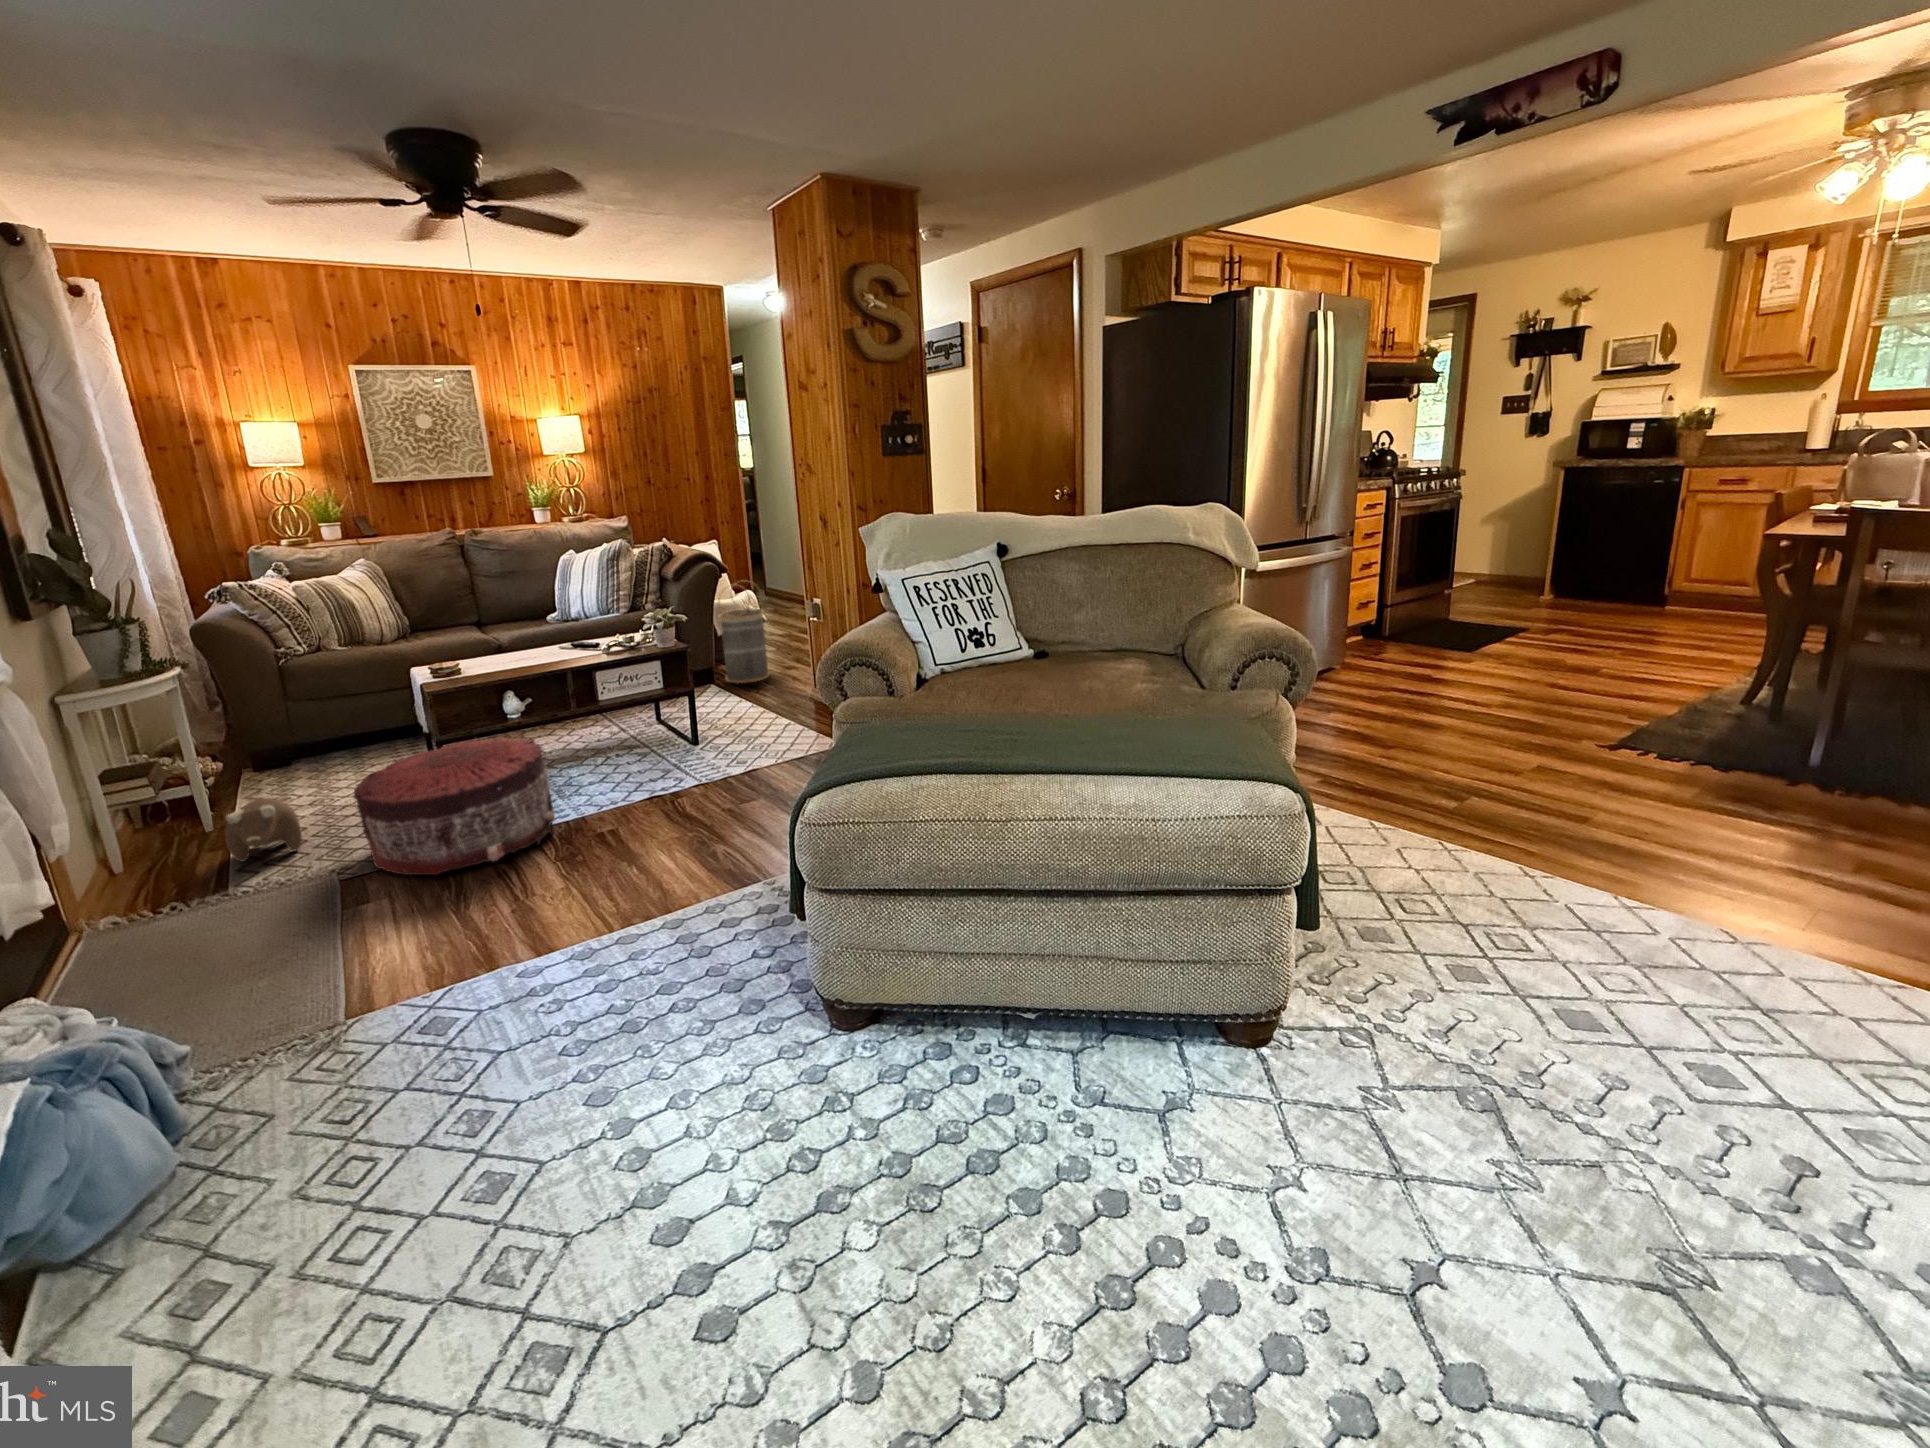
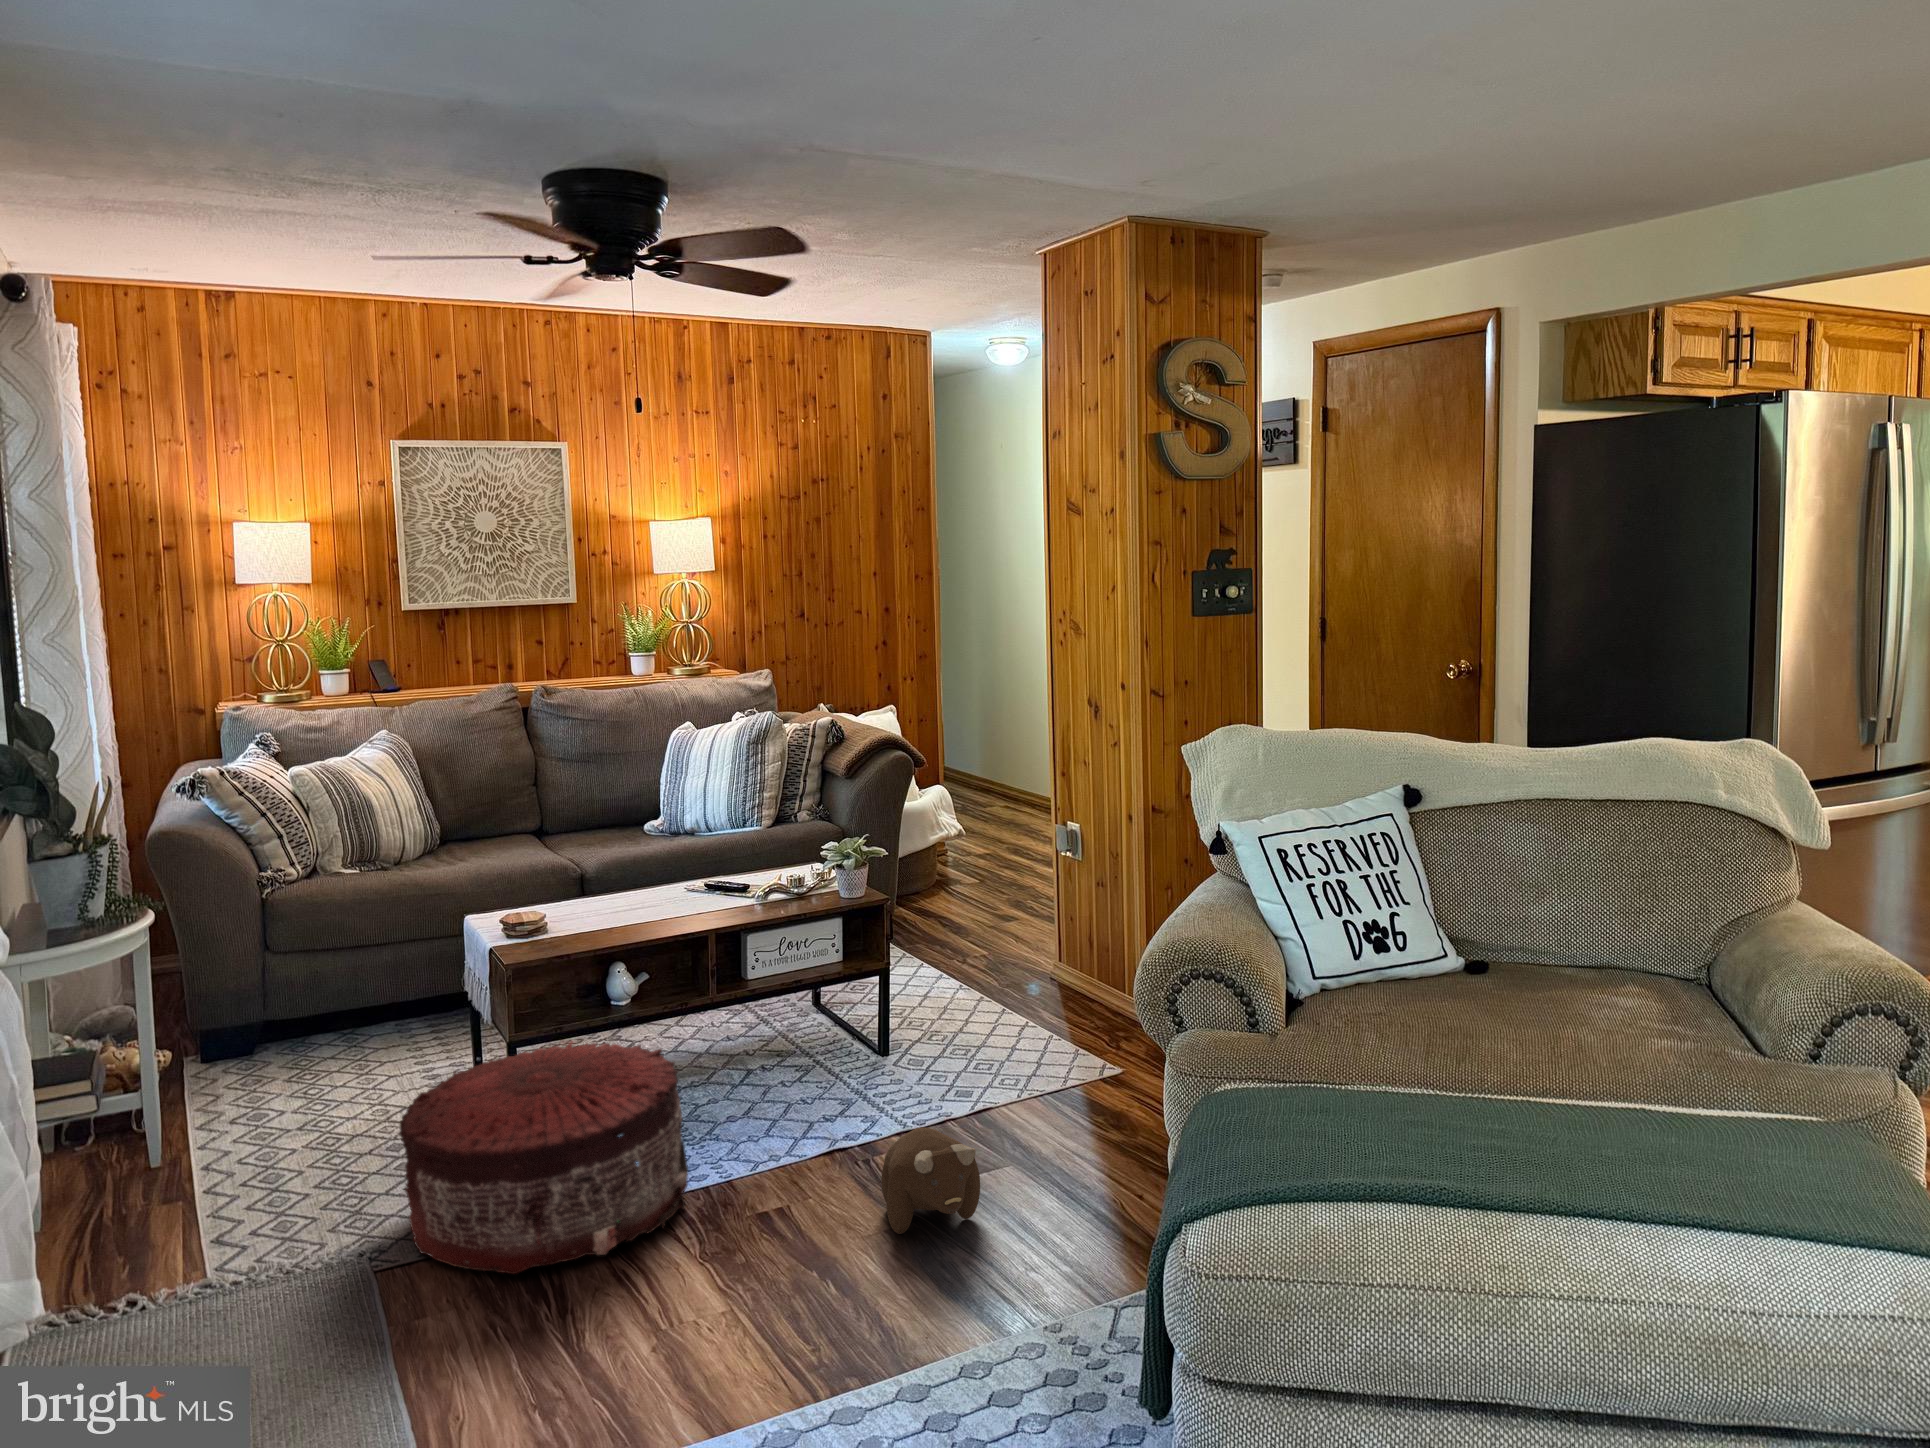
basket: present [719,584,770,683] -> none [907,781,980,945]
plush toy: present [225,798,302,862] -> present [881,1127,980,1234]

